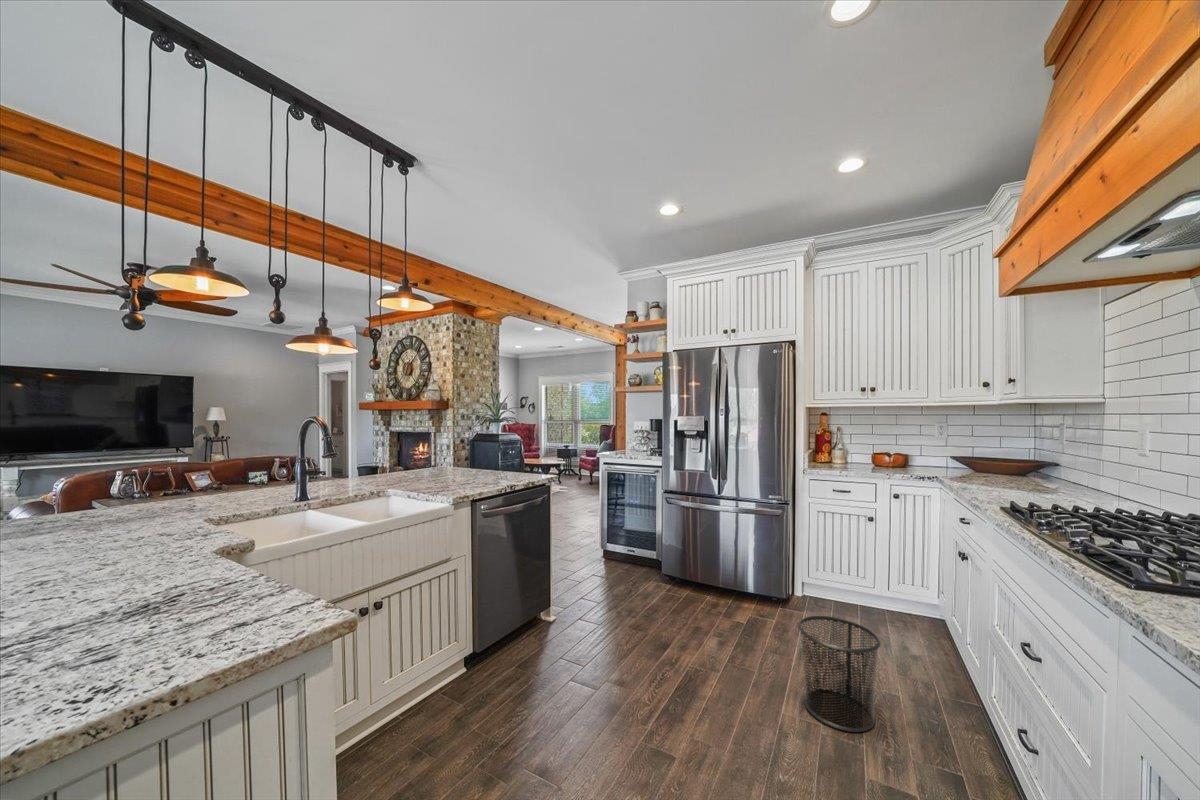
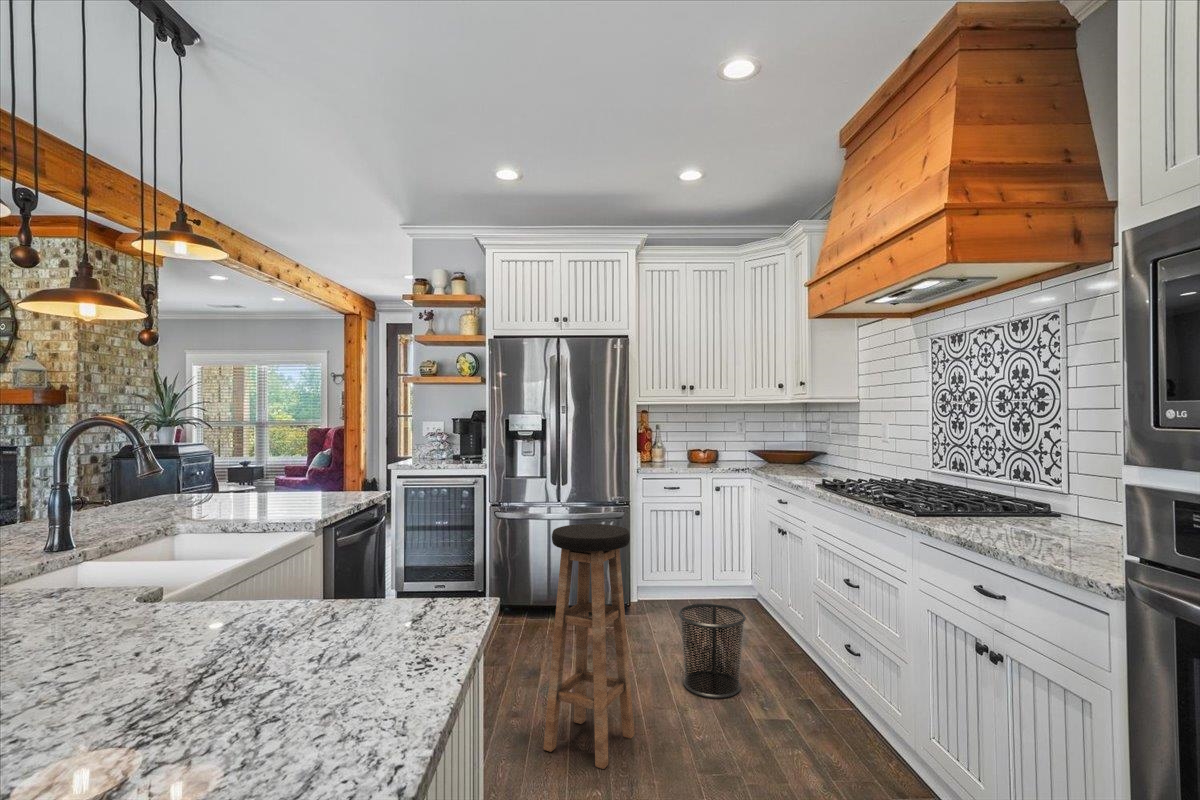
bar stool: none [628,514,720,759] -> present [543,524,635,769]

